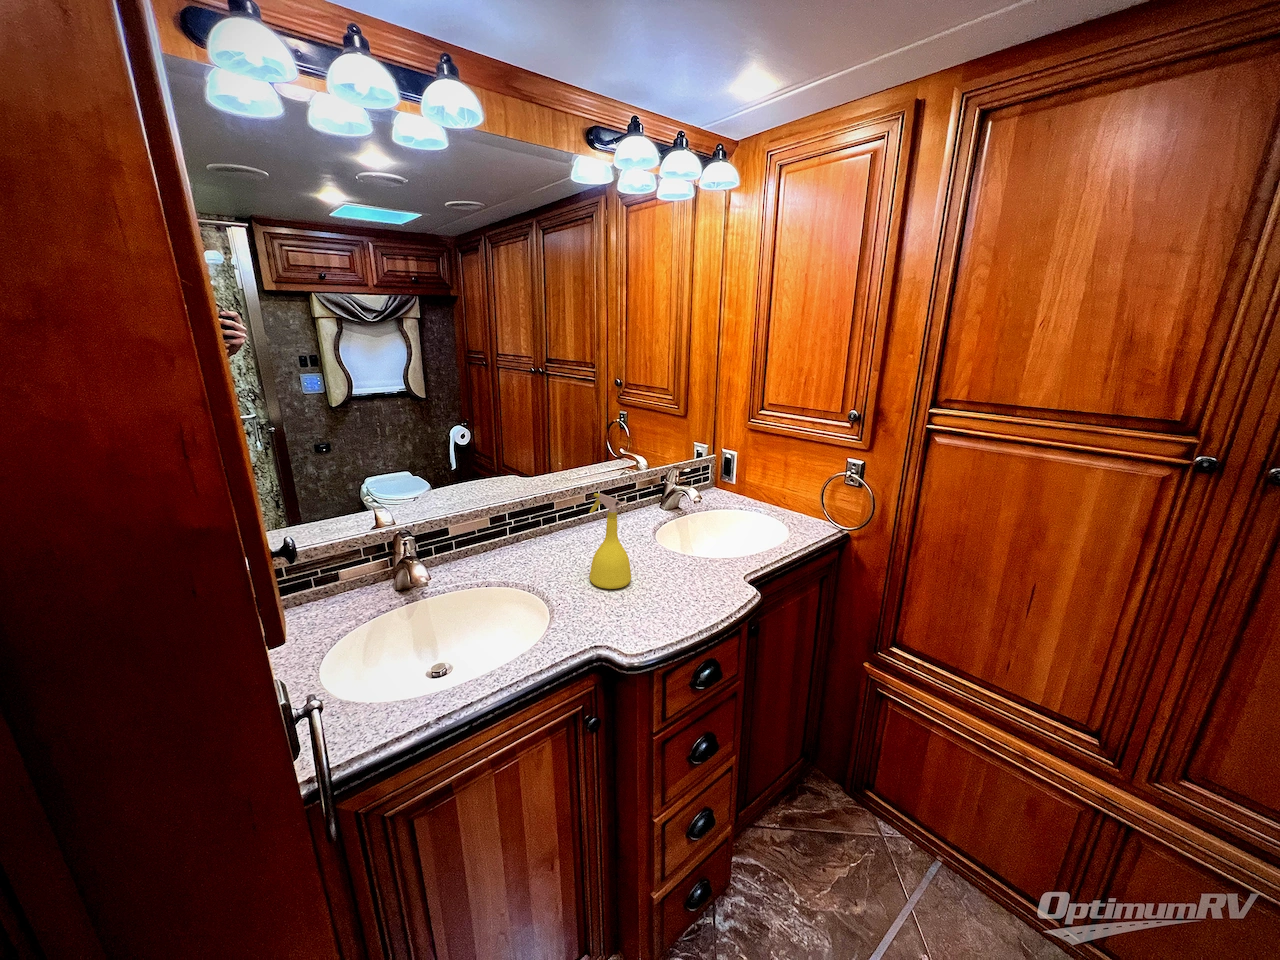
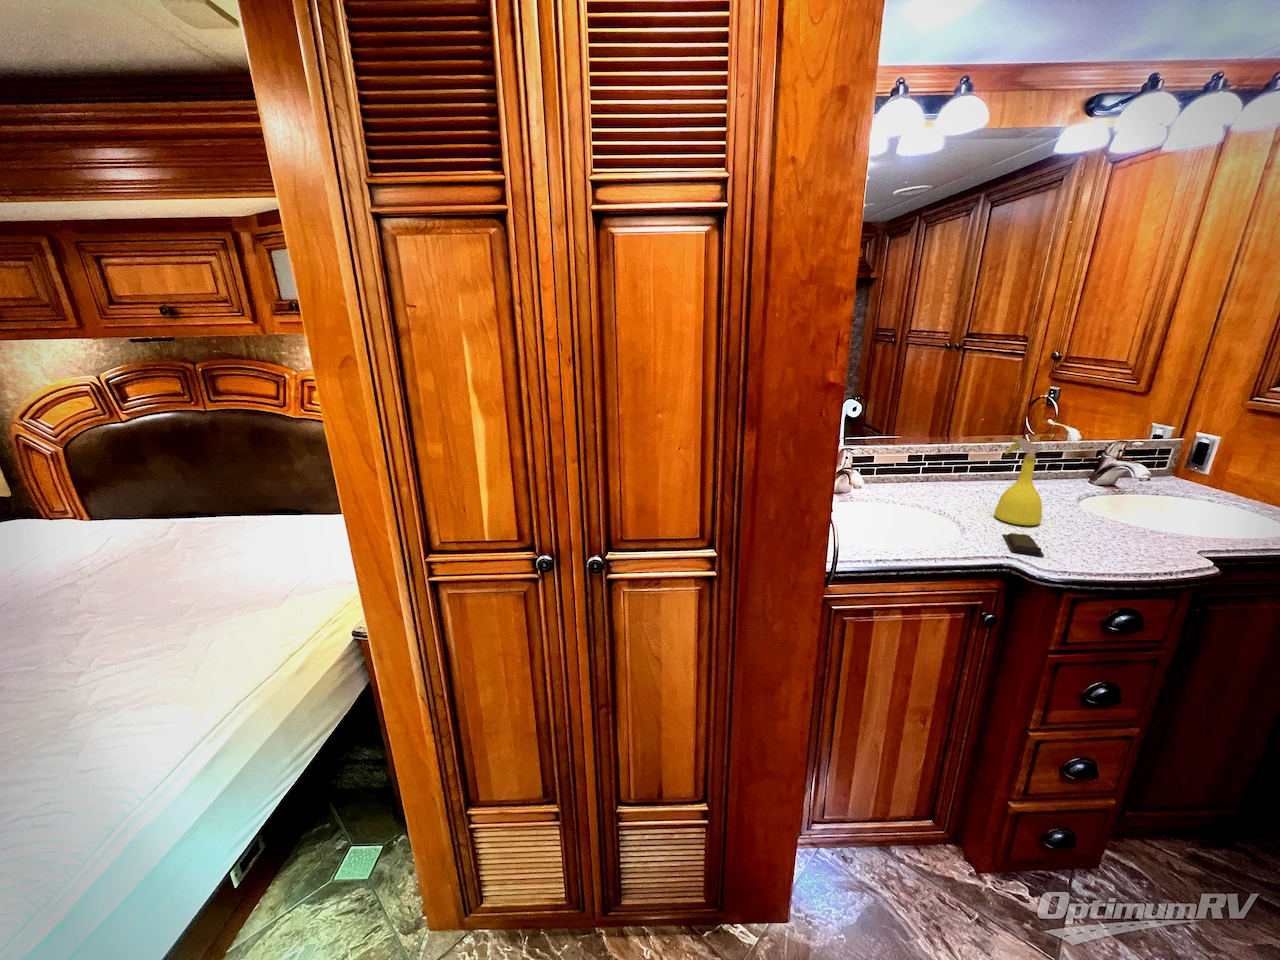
soap bar: none [601,605,641,636] -> present [1002,533,1044,556]

